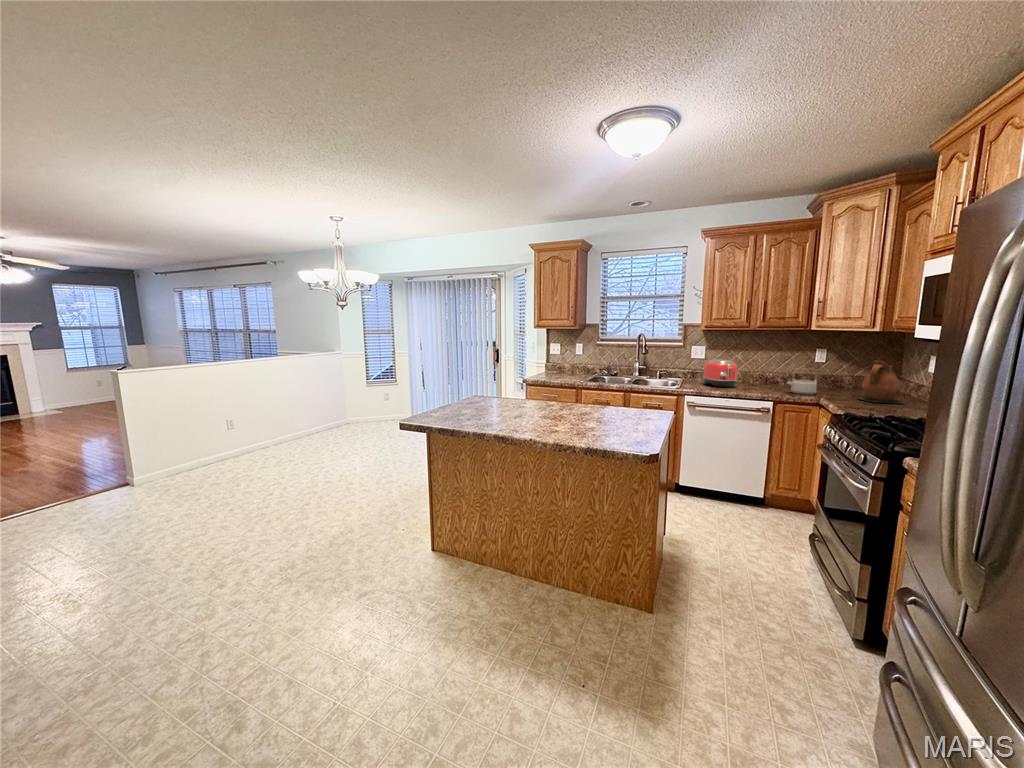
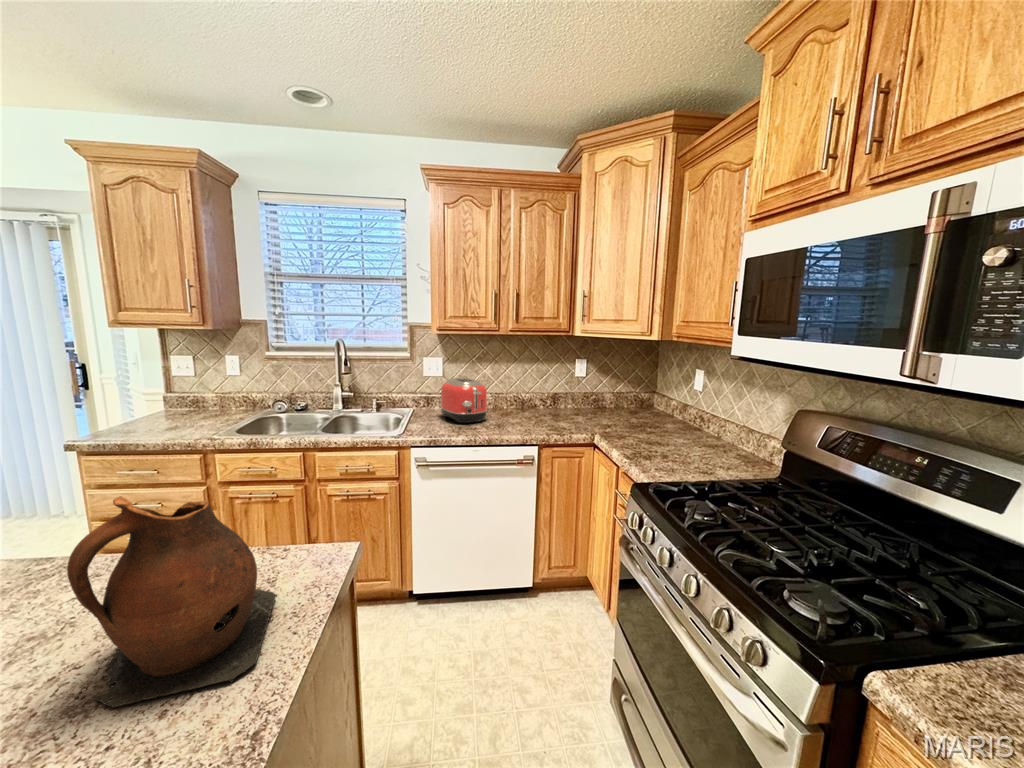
ceramic pitcher: present [859,361,904,404] -> present [67,496,277,707]
teapot: present [787,368,818,395] -> none [552,391,587,430]

